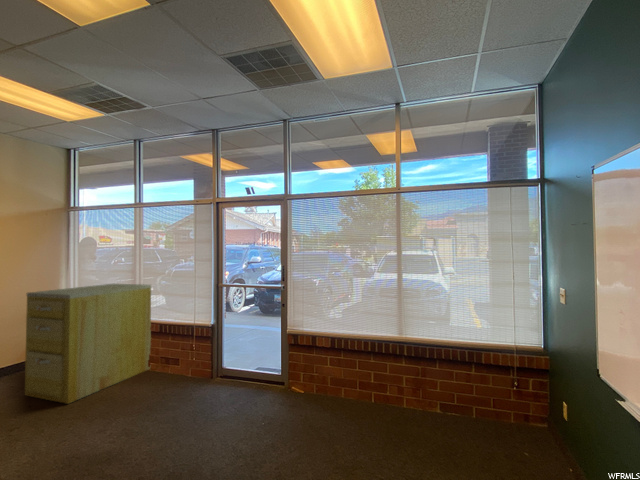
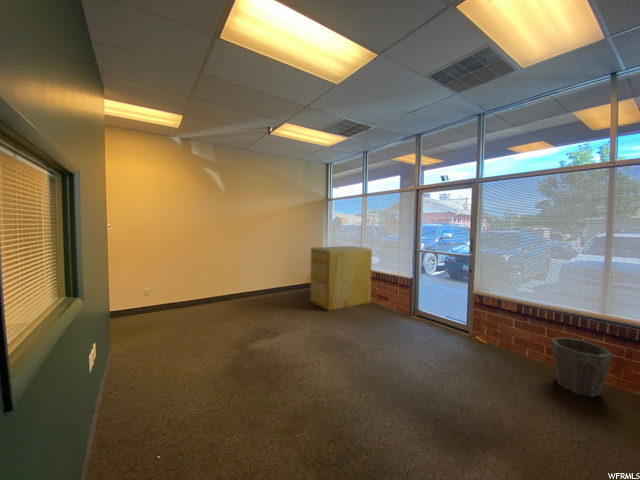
waste bin: none [365,361,411,421] -> present [551,337,613,397]

